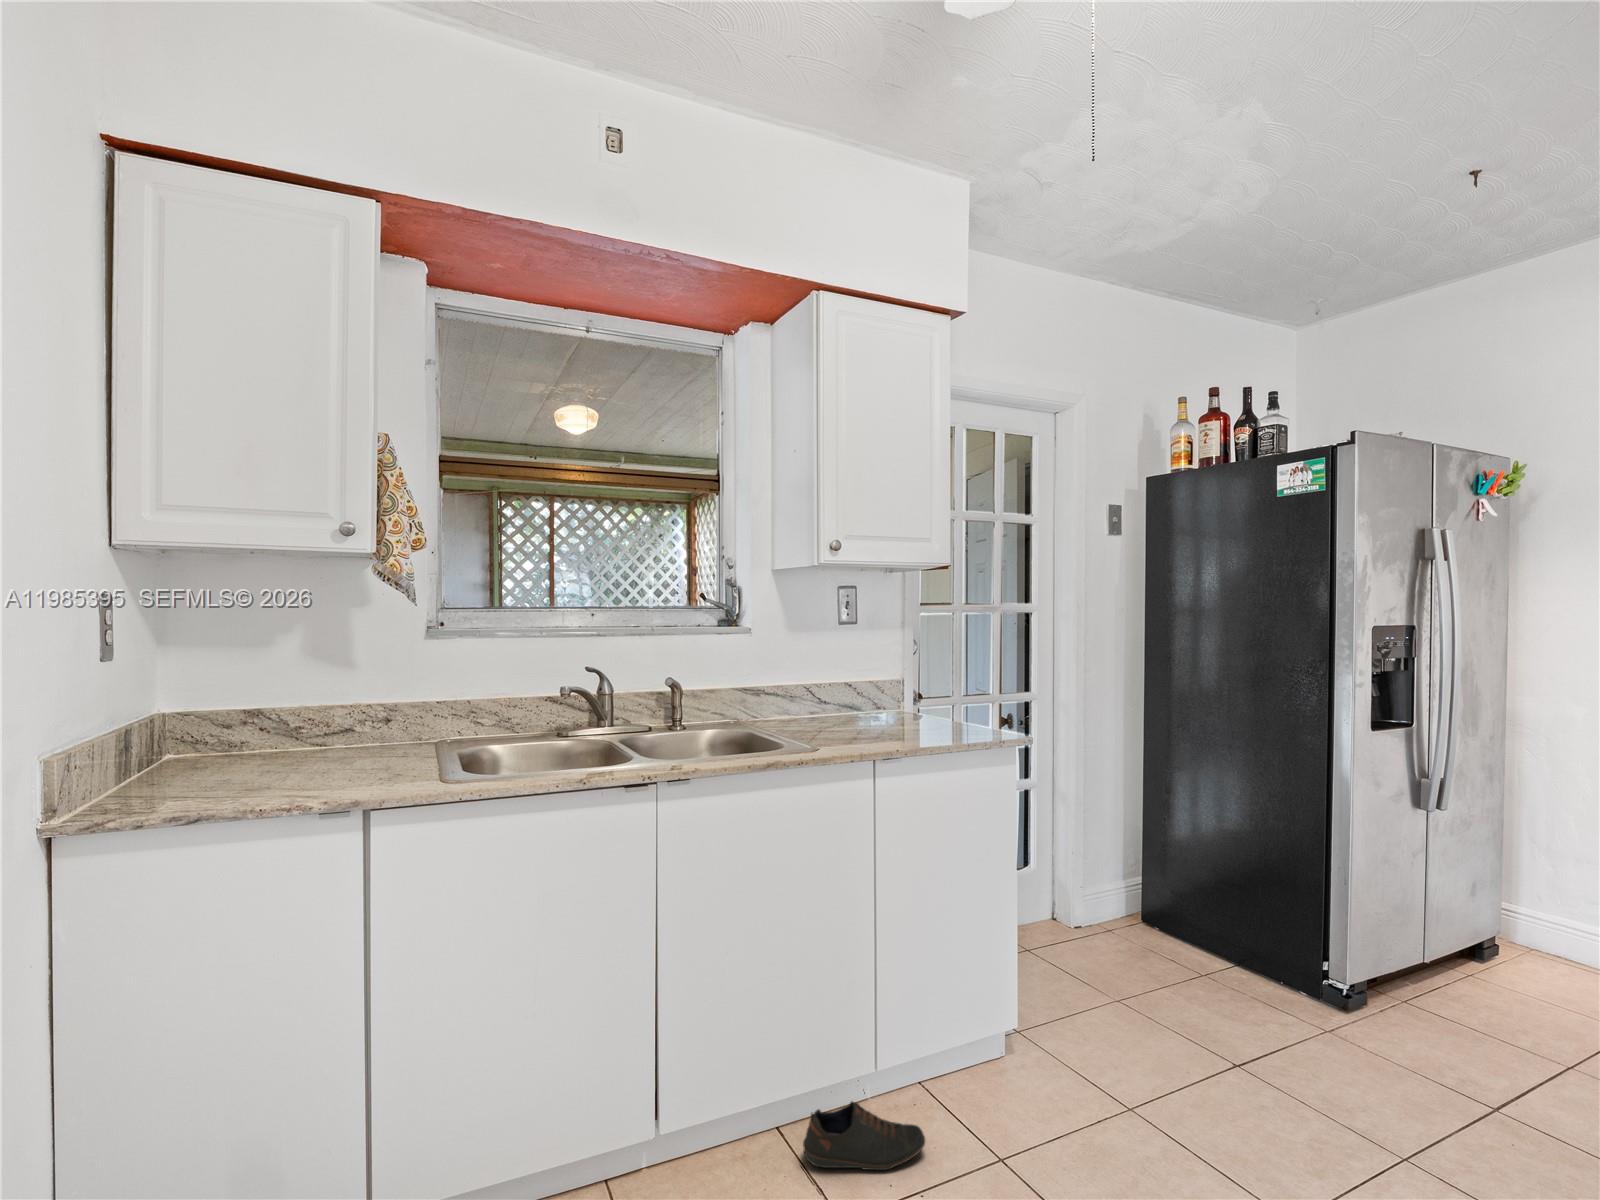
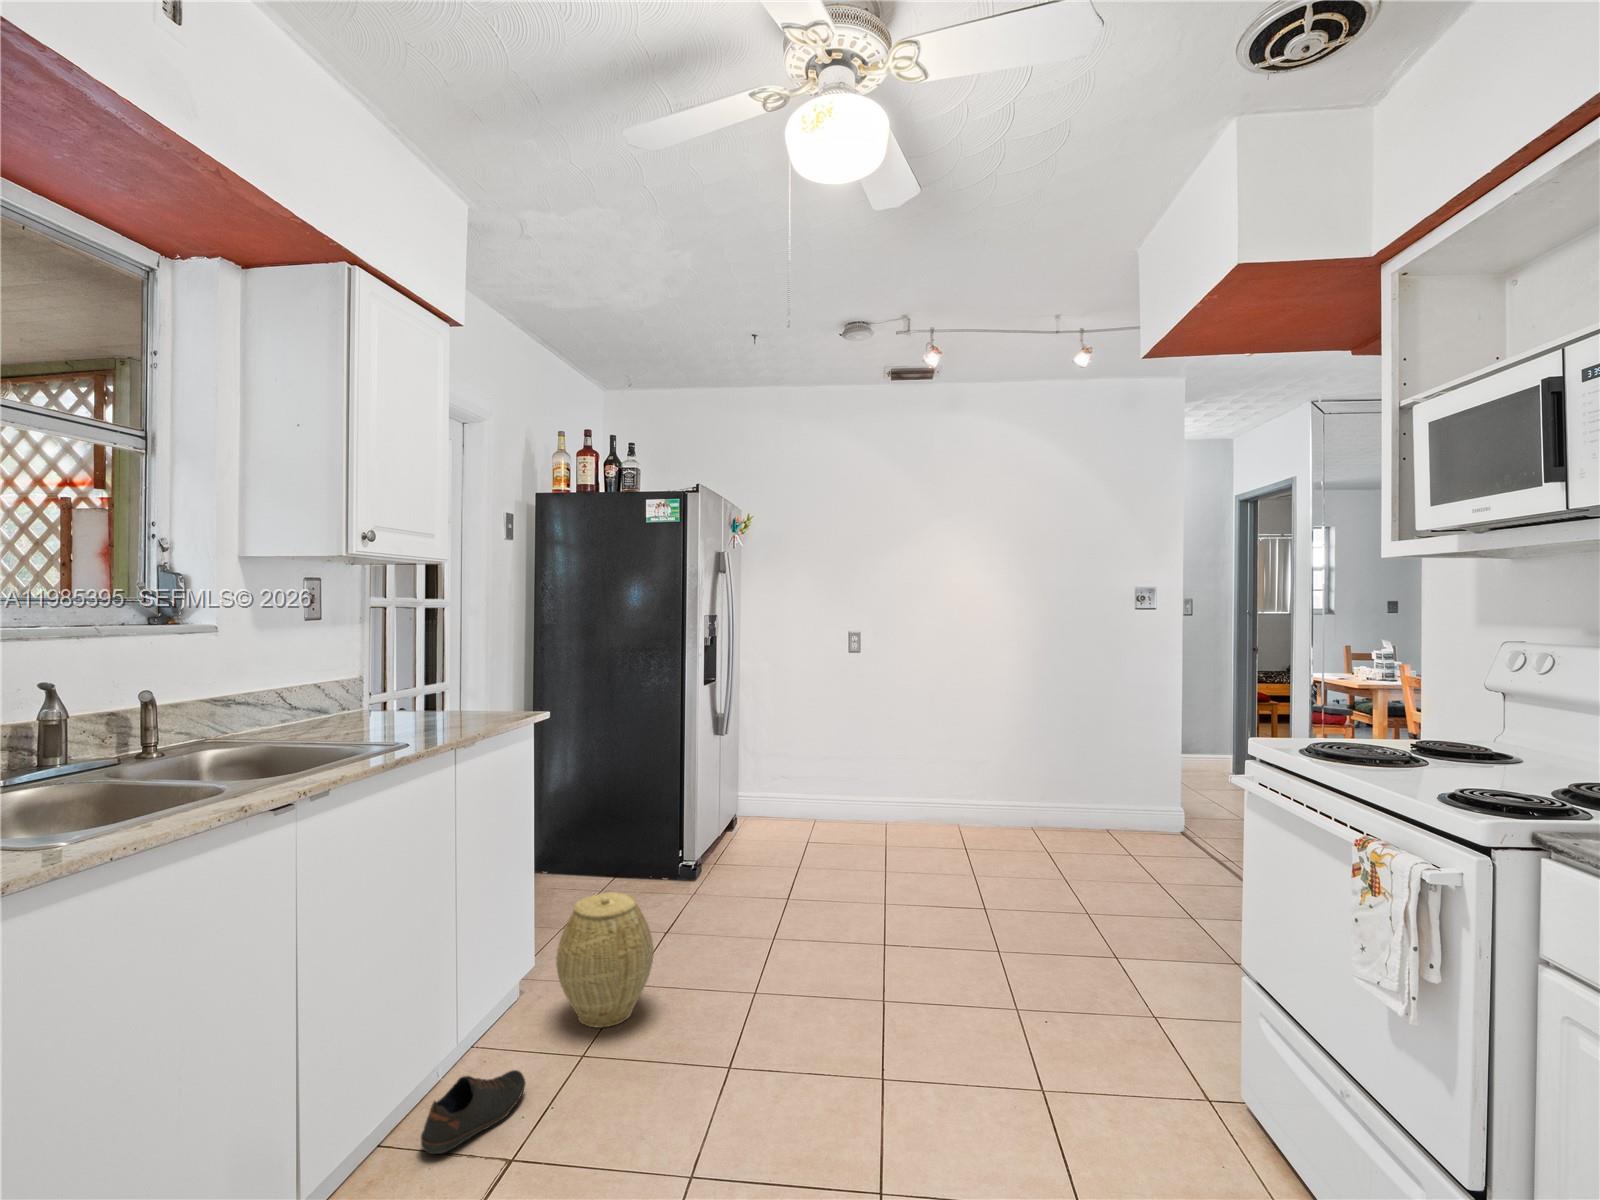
woven basket: none [1012,970,1137,1146] -> present [556,892,654,1028]

